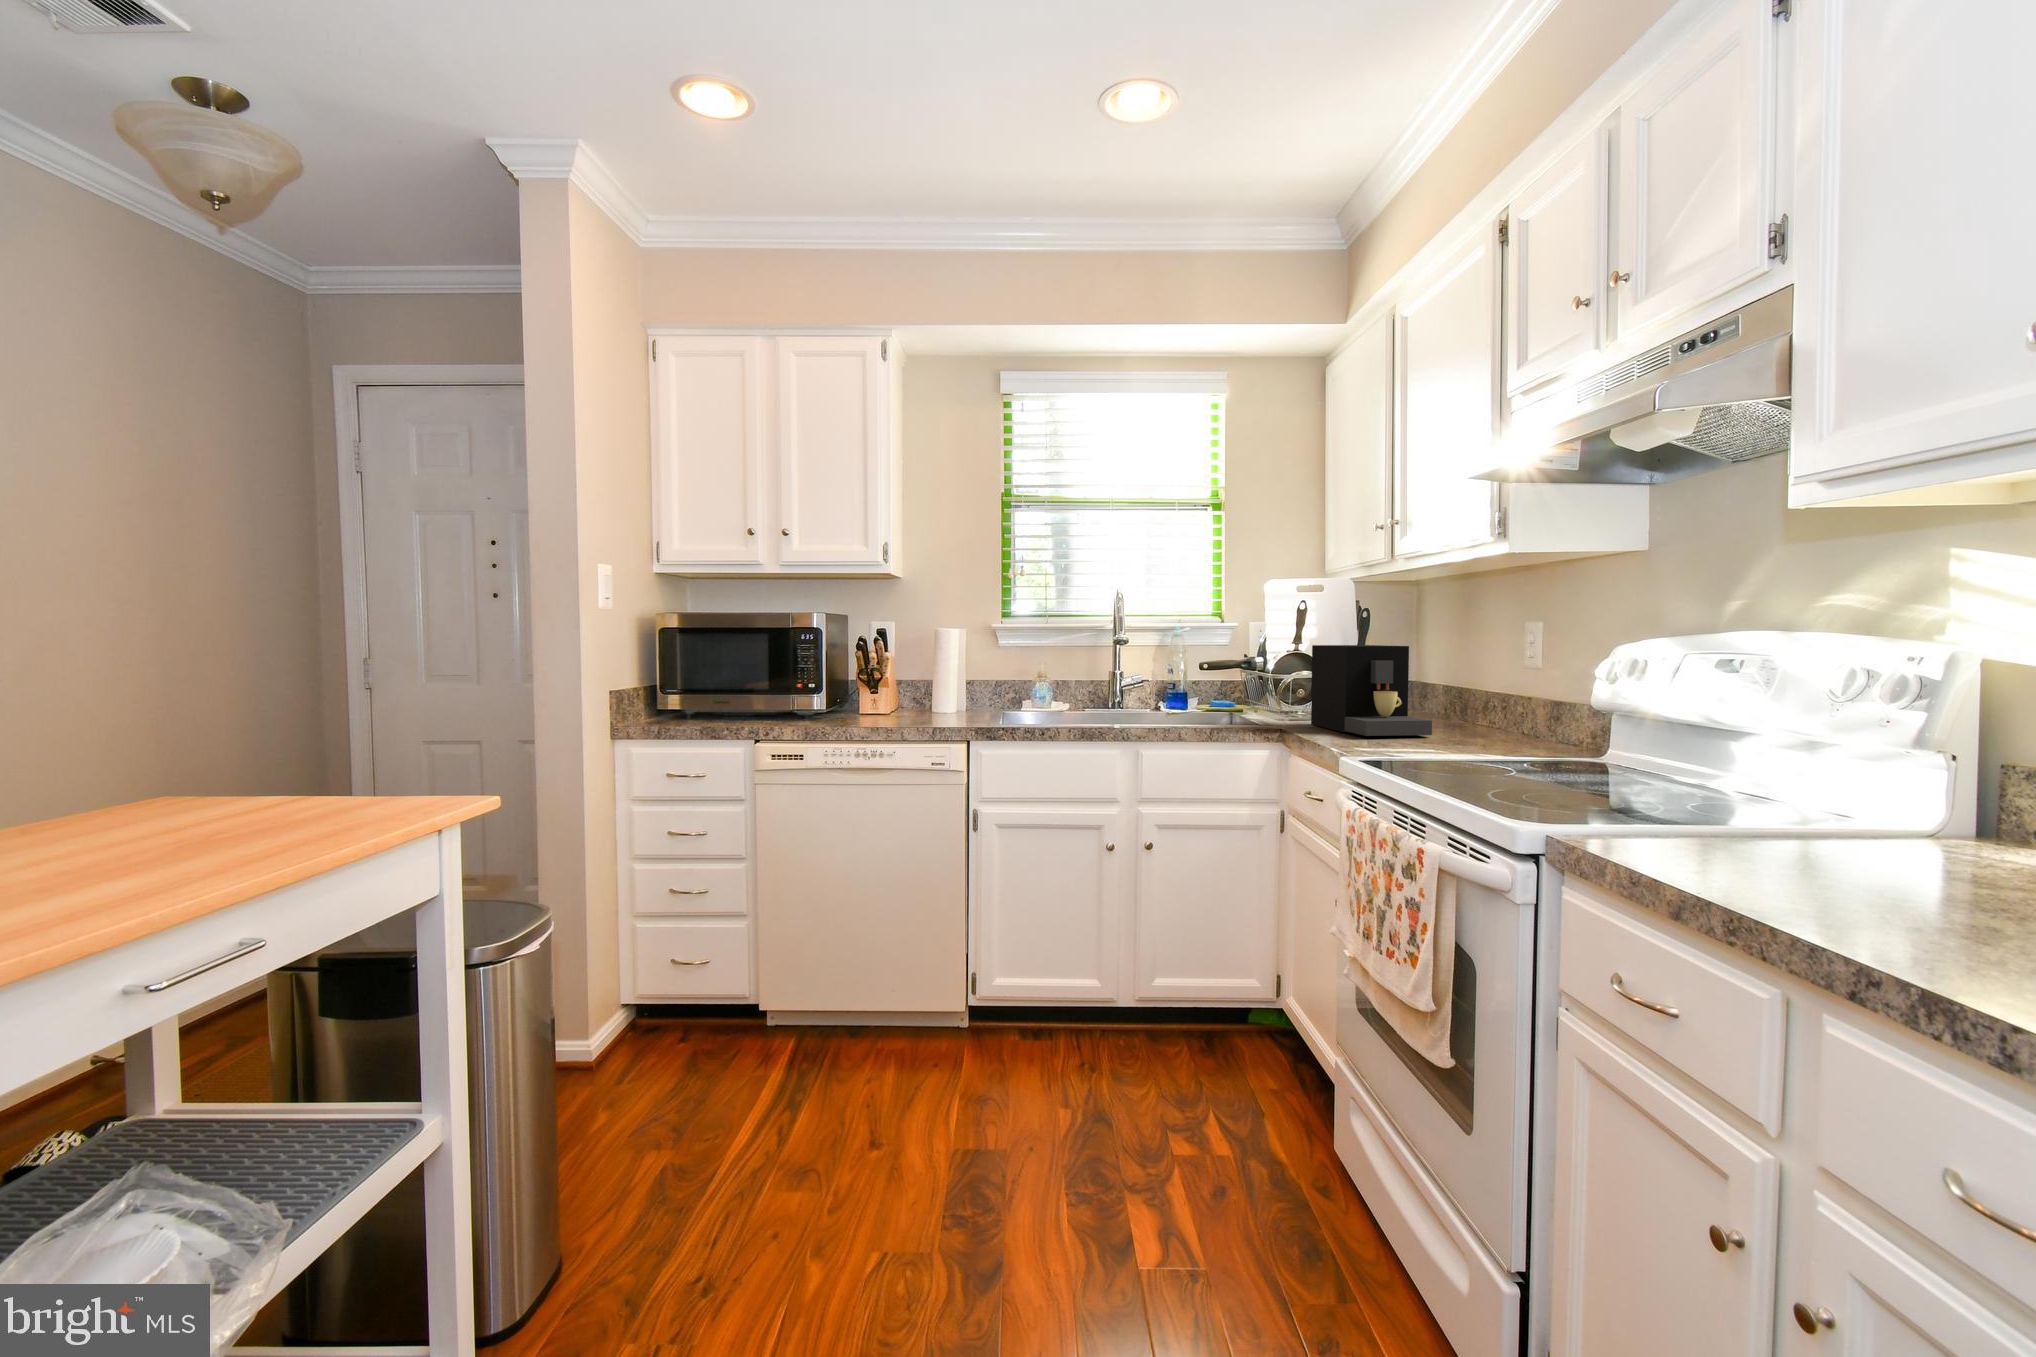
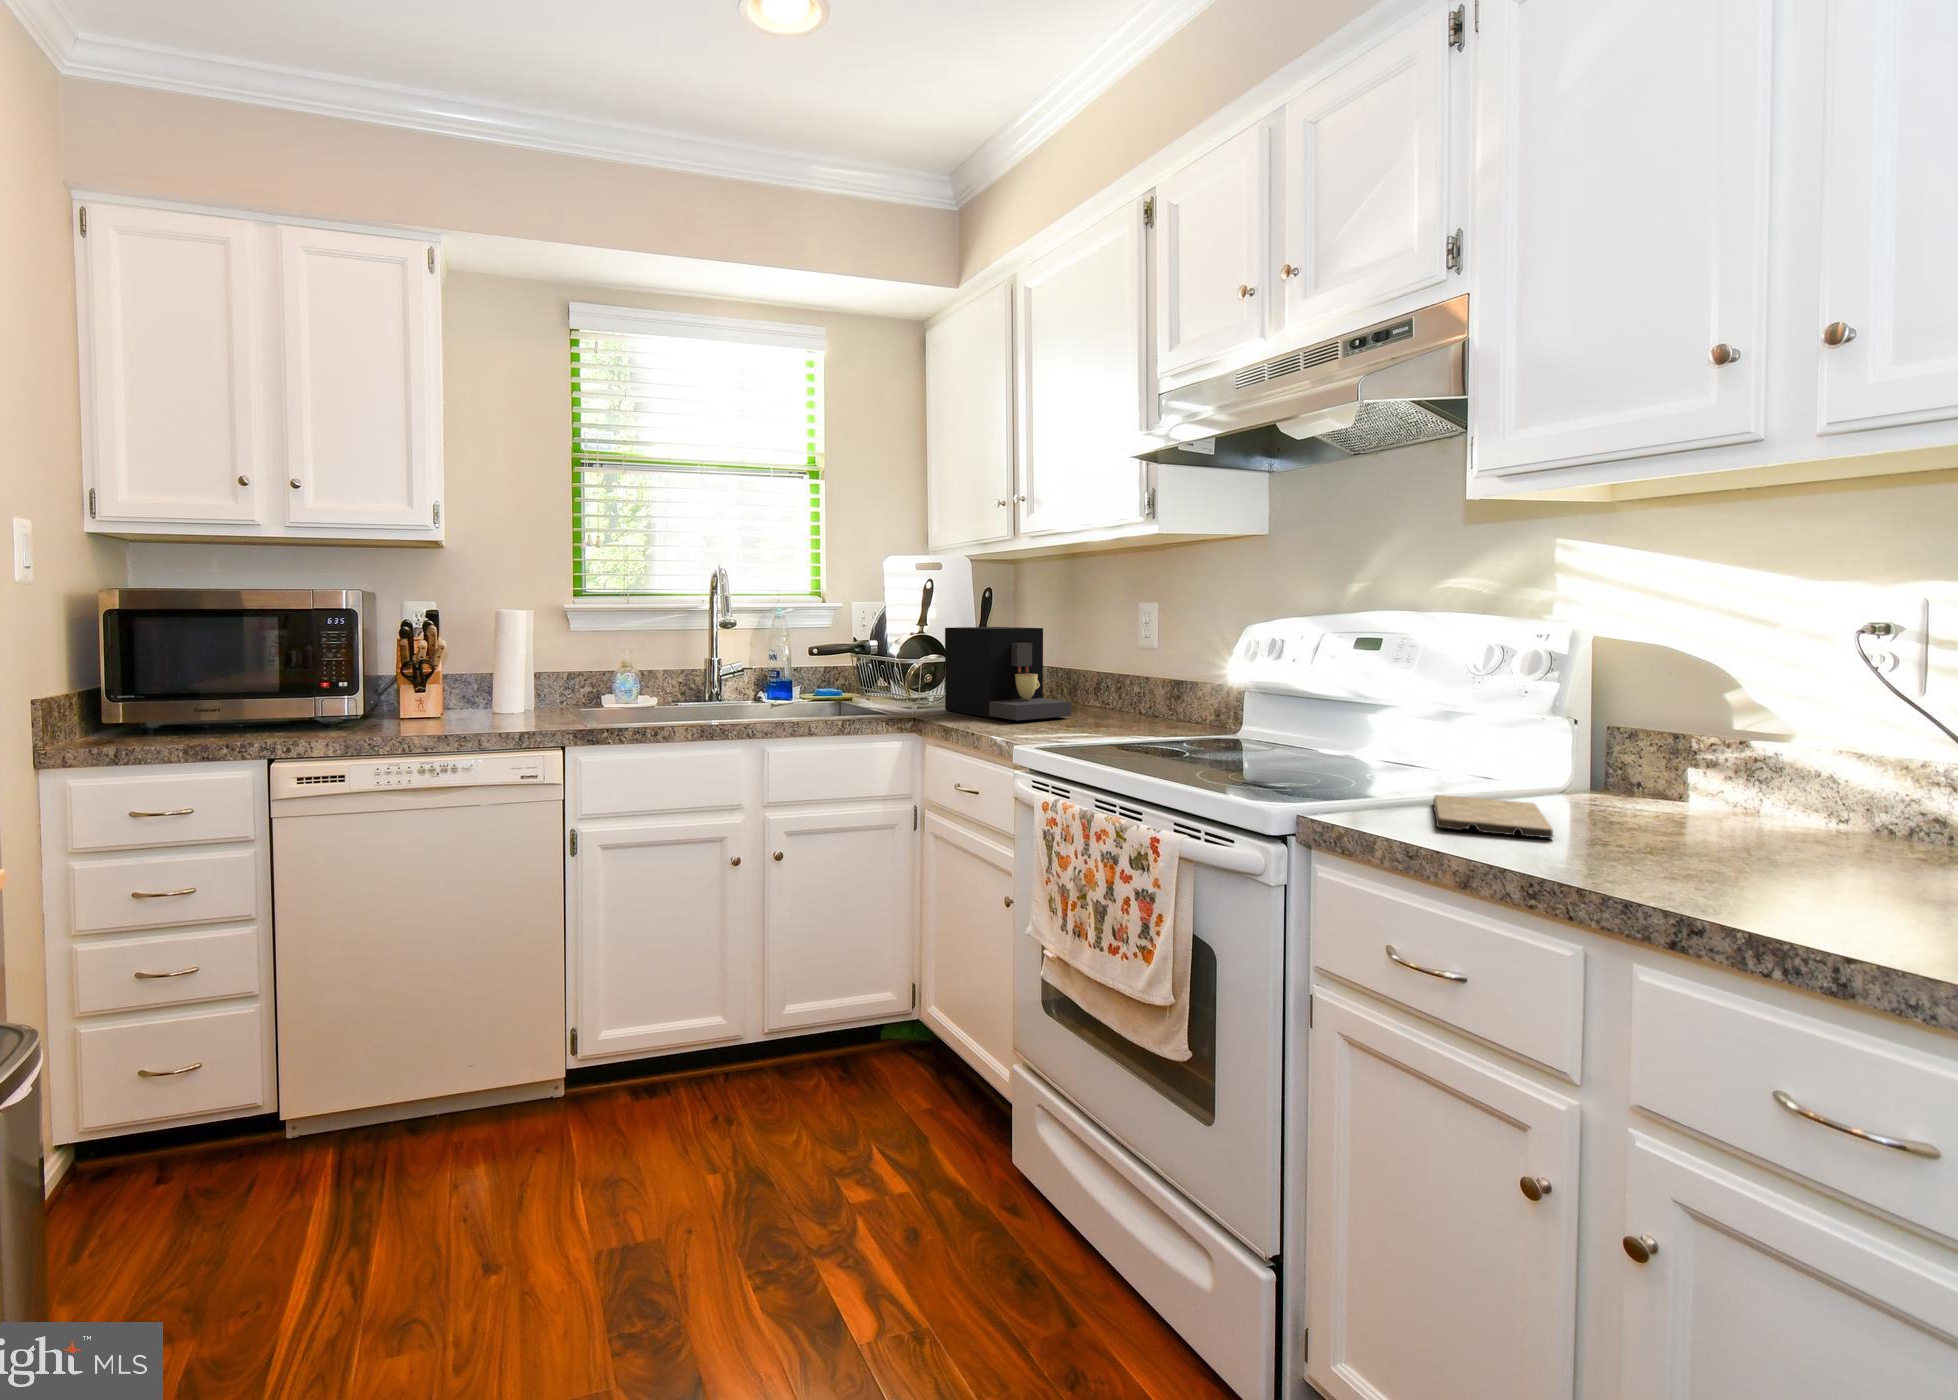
cutting board: none [1687,830,1867,881] -> present [1433,795,1553,838]

